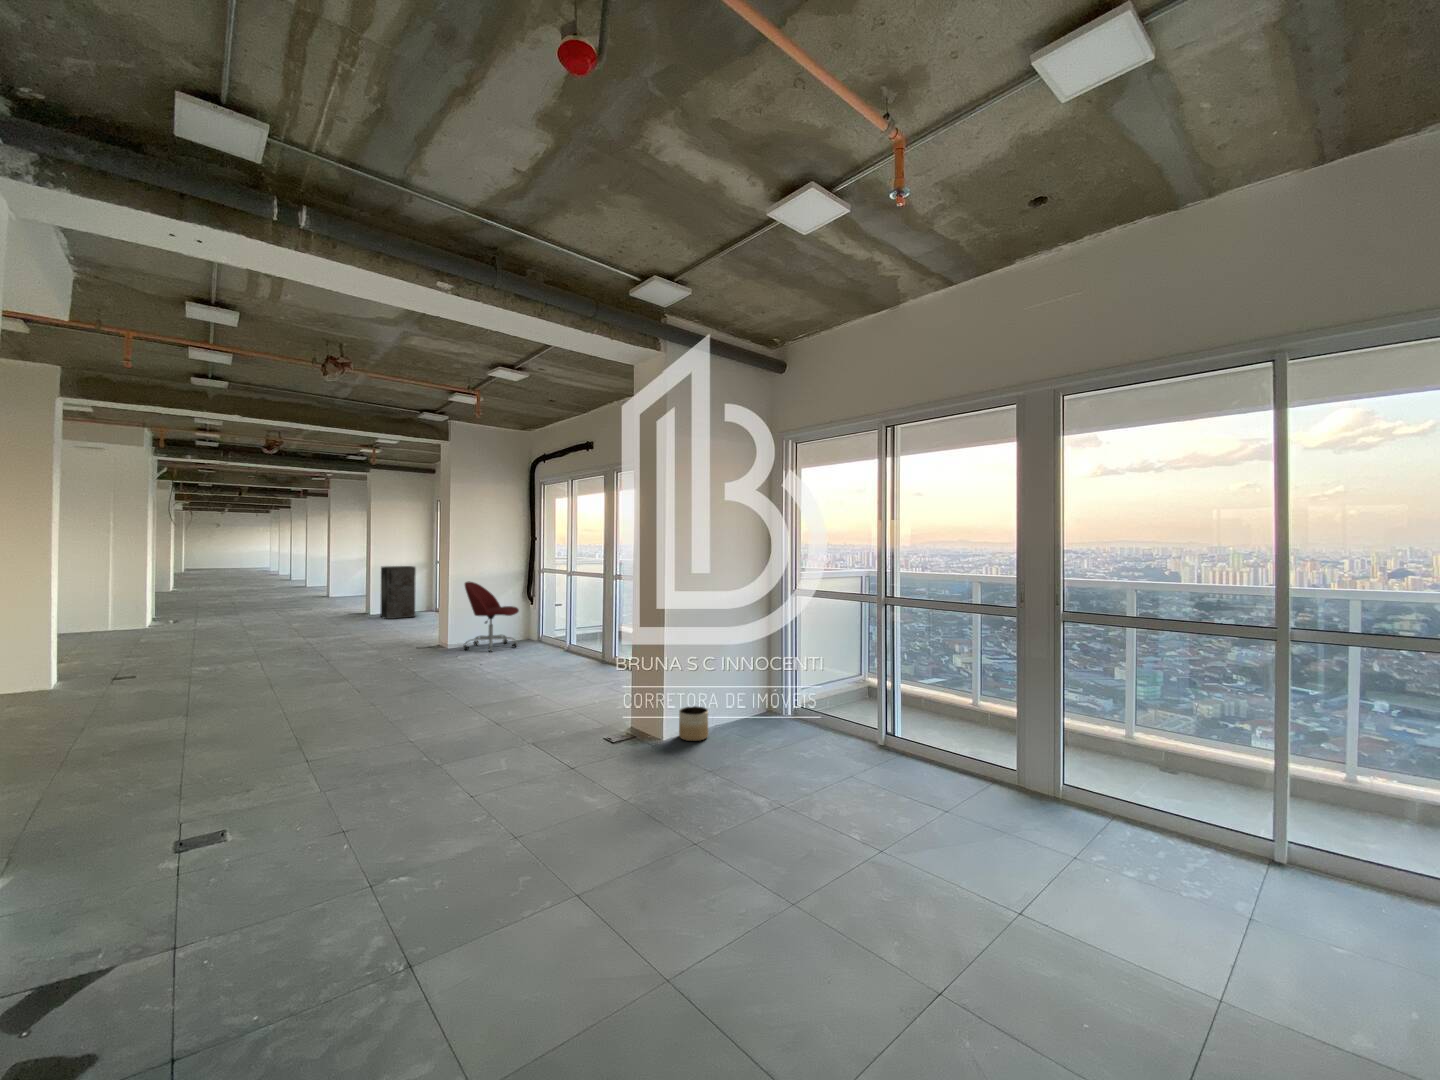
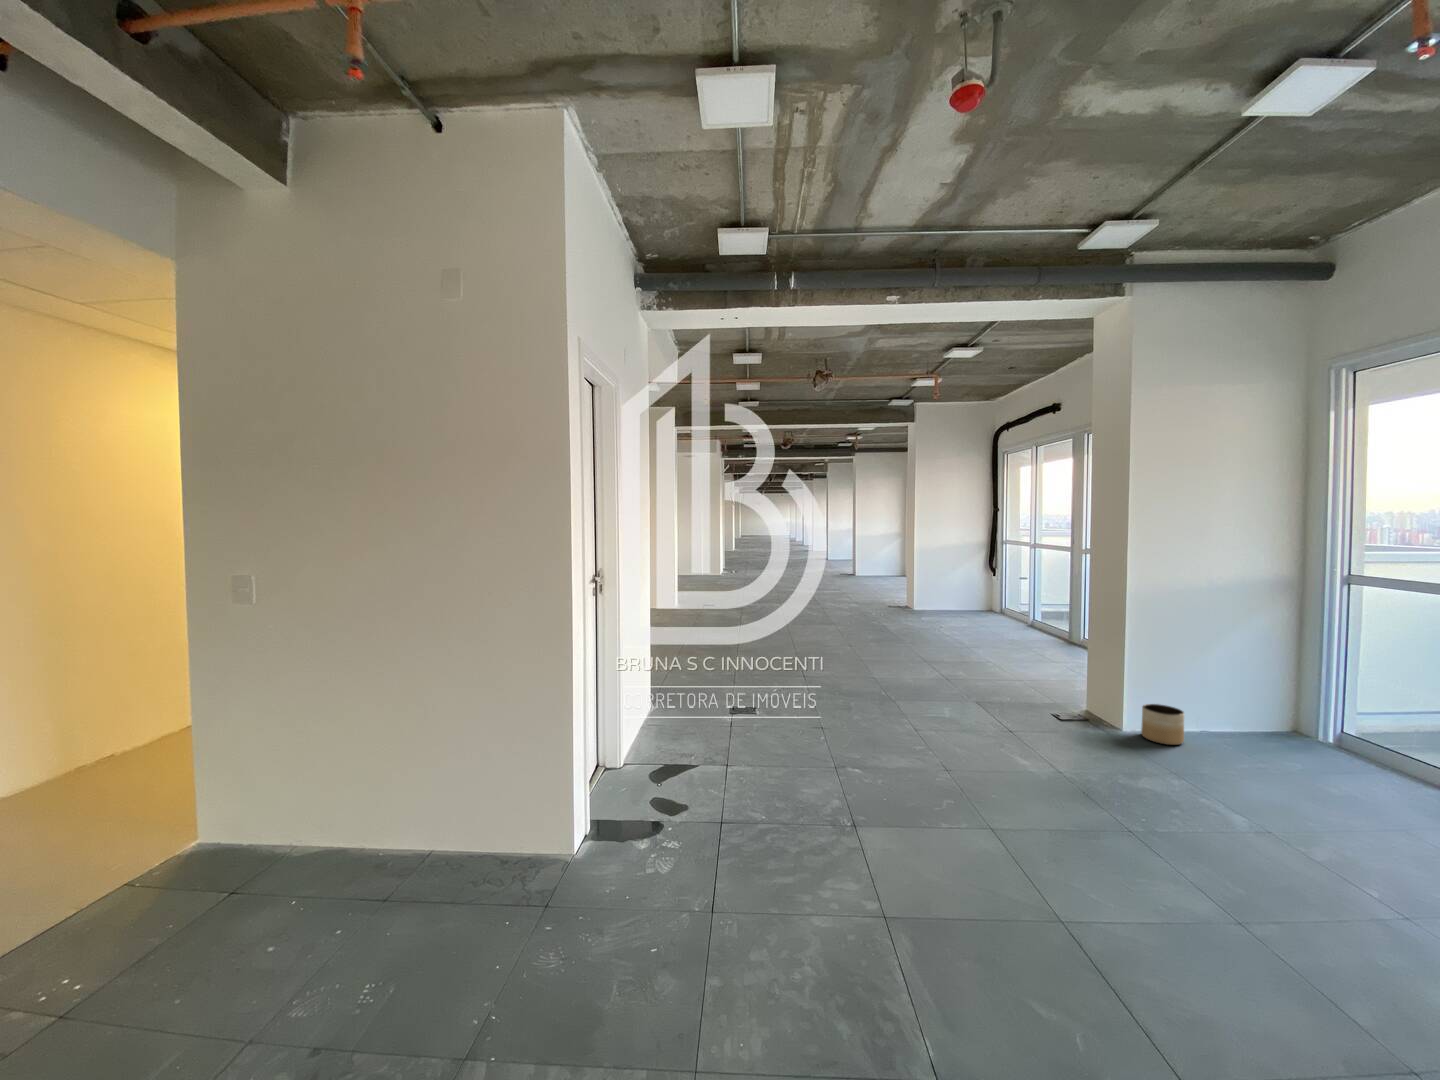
storage cabinet: present [380,566,416,619] -> none [864,535,891,580]
office chair: present [463,581,519,651] -> none [926,551,979,617]

